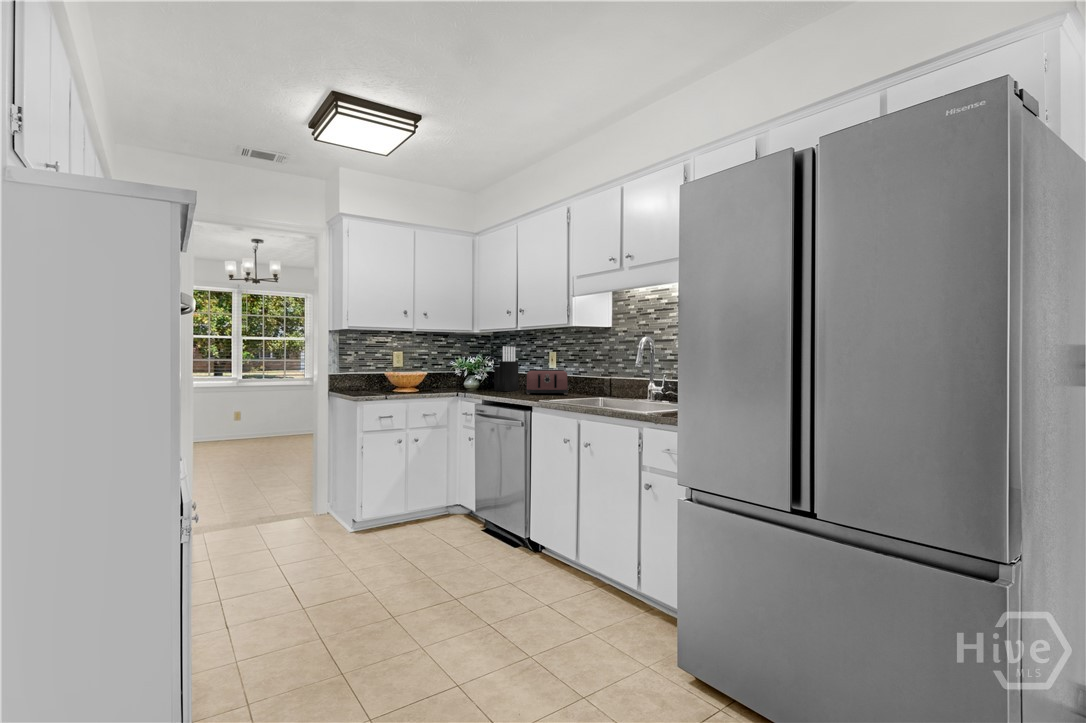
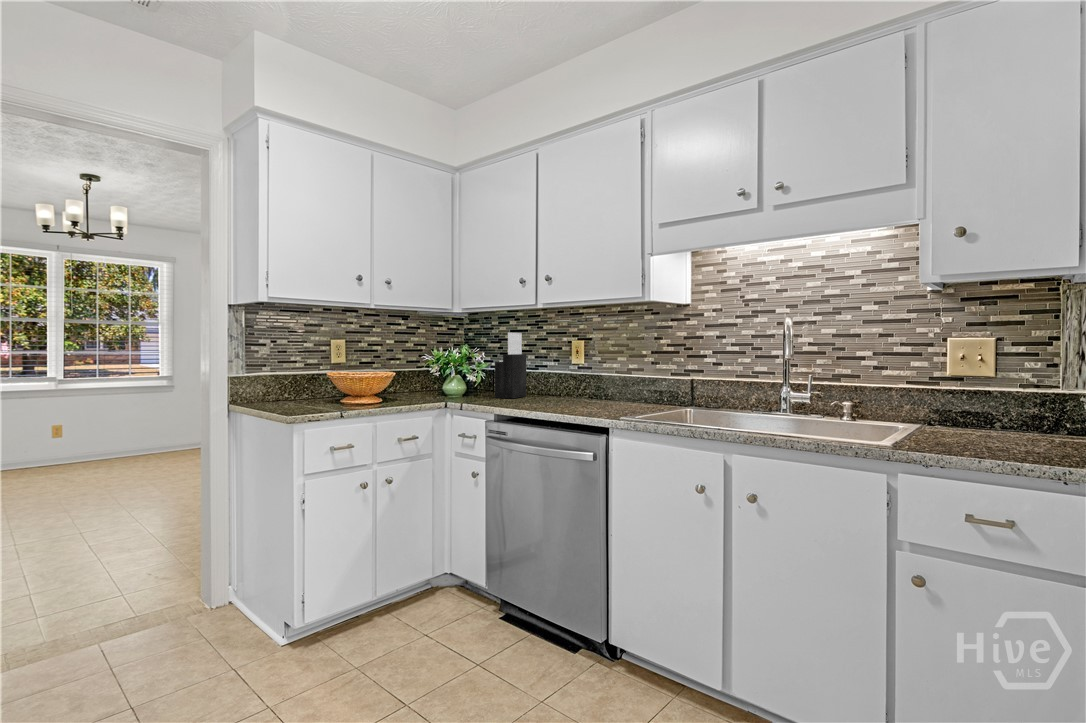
toaster: present [526,370,568,395] -> none [543,366,616,405]

